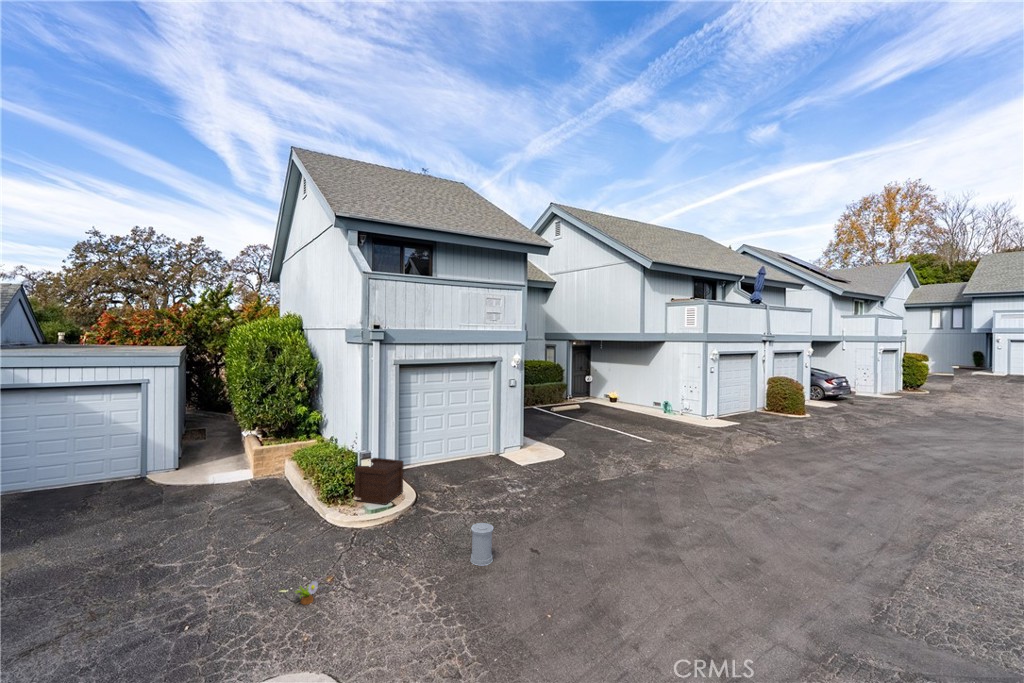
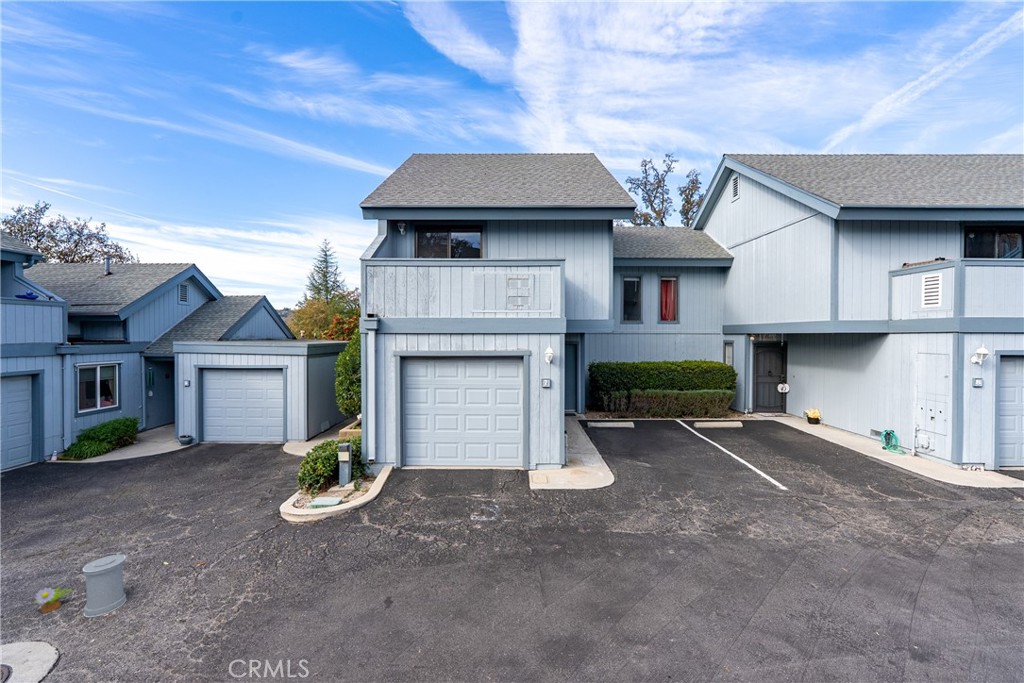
wooden crate: present [355,458,403,505] -> none [314,454,365,509]
trash can: present [471,523,493,566] -> present [83,555,126,617]

